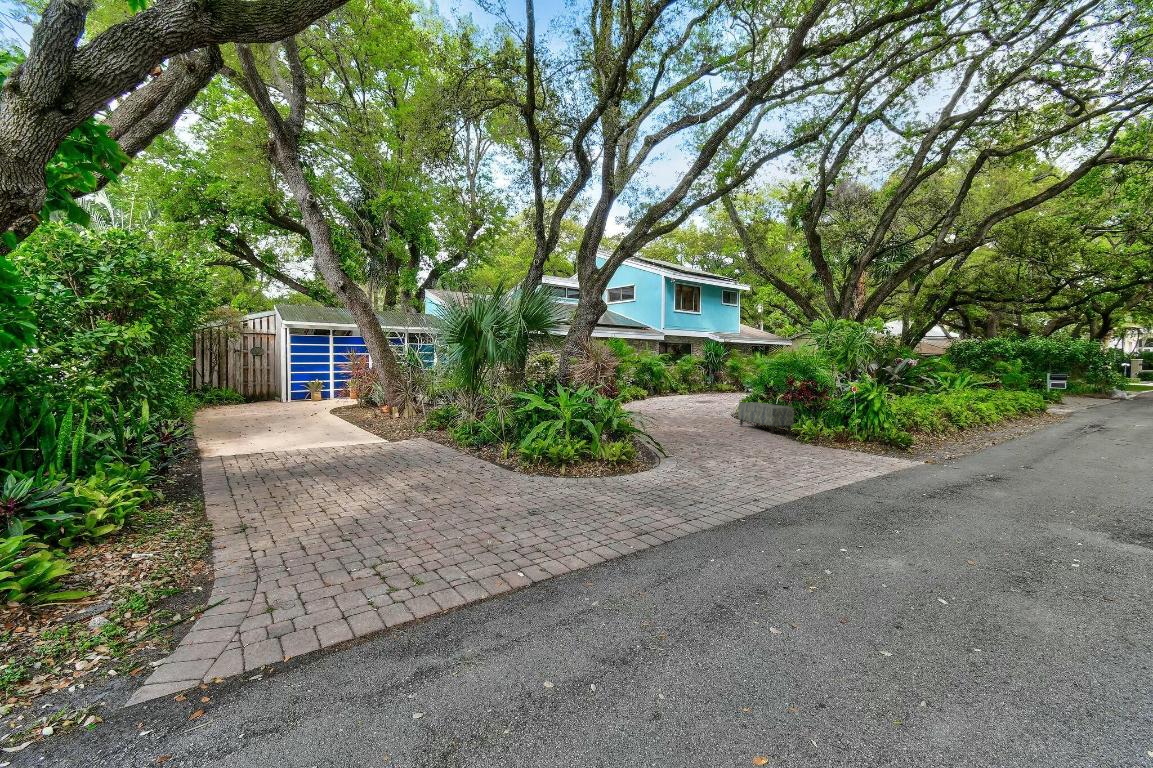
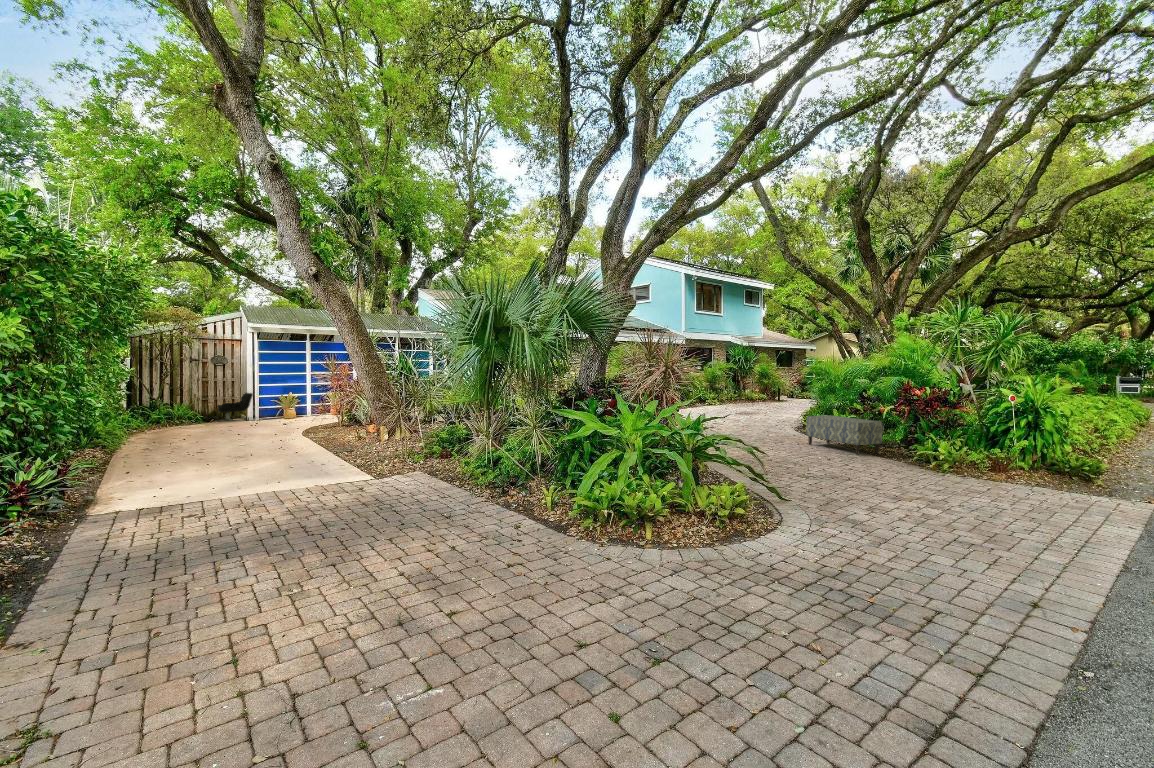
lounge chair: none [251,378,286,402] -> present [217,393,253,421]

